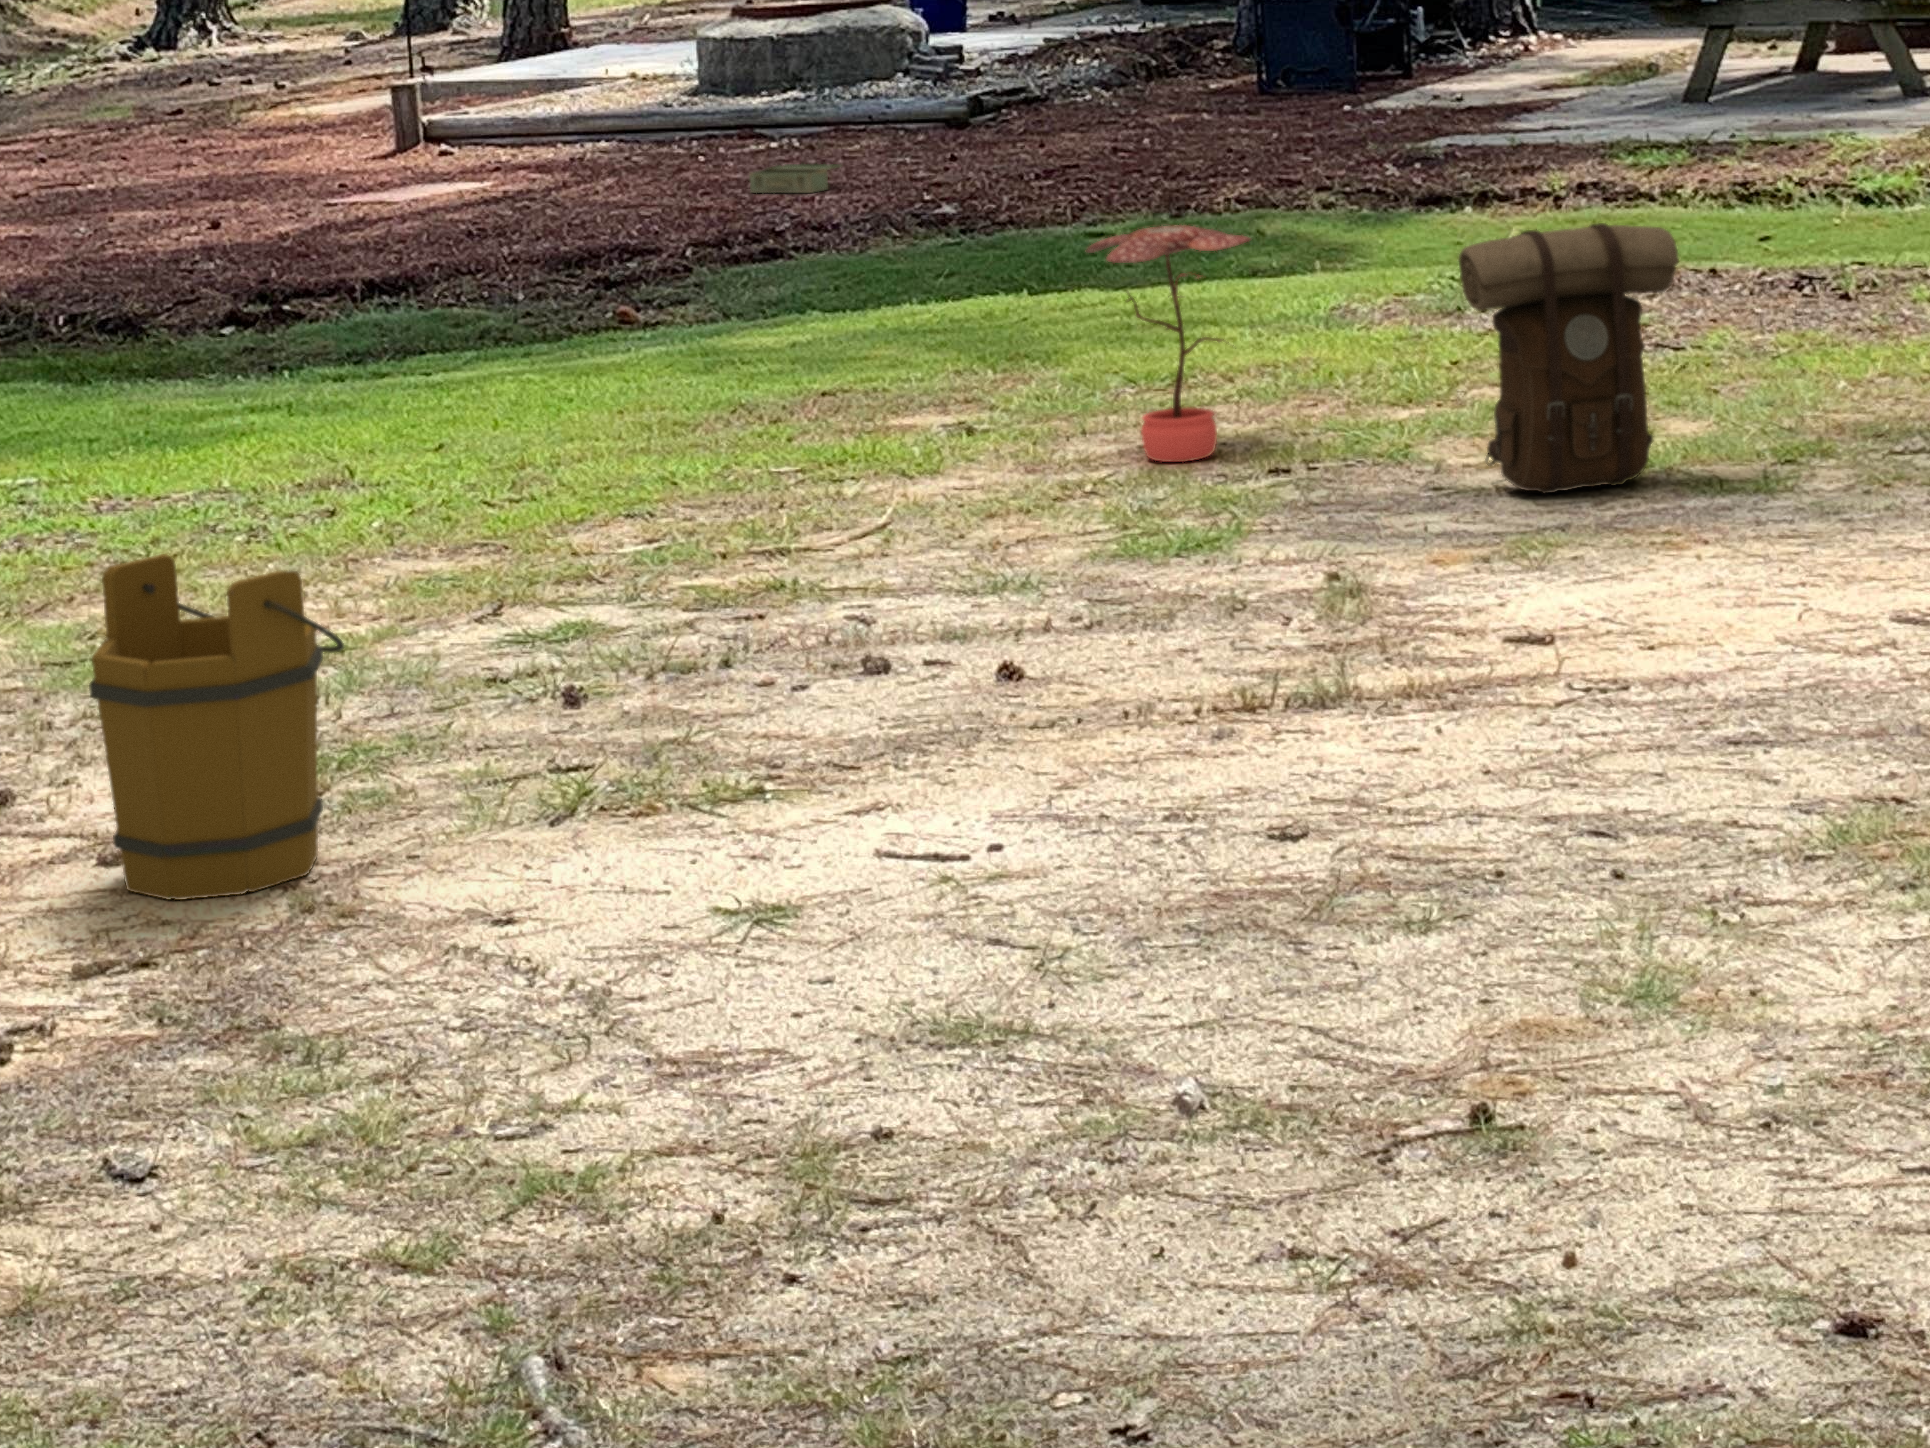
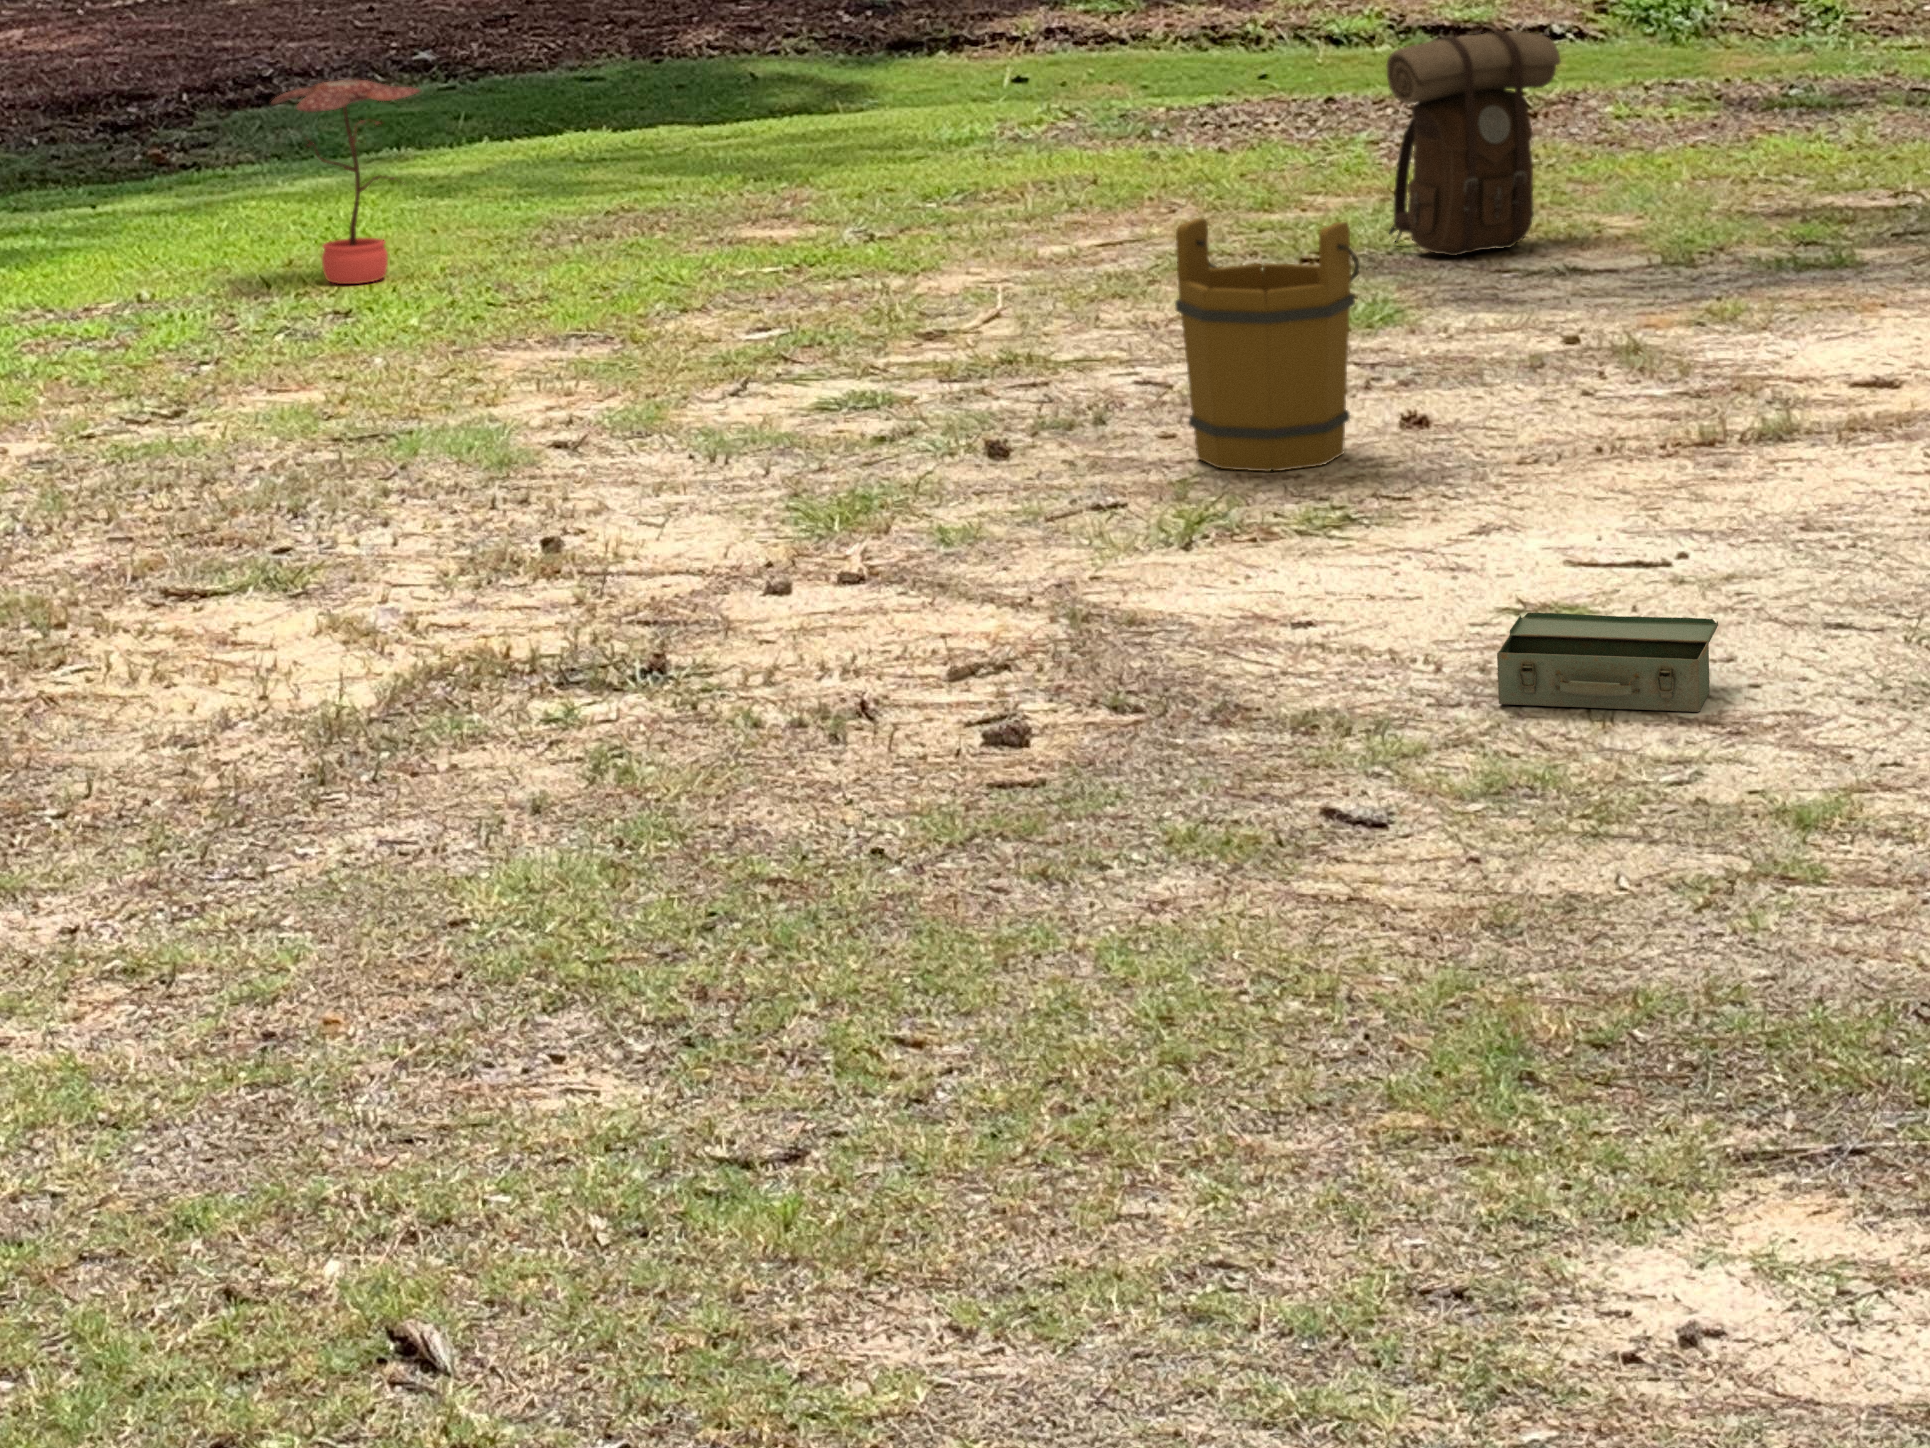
toolbox: present [749,164,841,193] -> present [1497,612,1718,712]
potted plant: present [1086,225,1251,462] -> present [271,80,420,284]
bucket: present [89,554,344,900] -> present [1175,218,1360,471]

